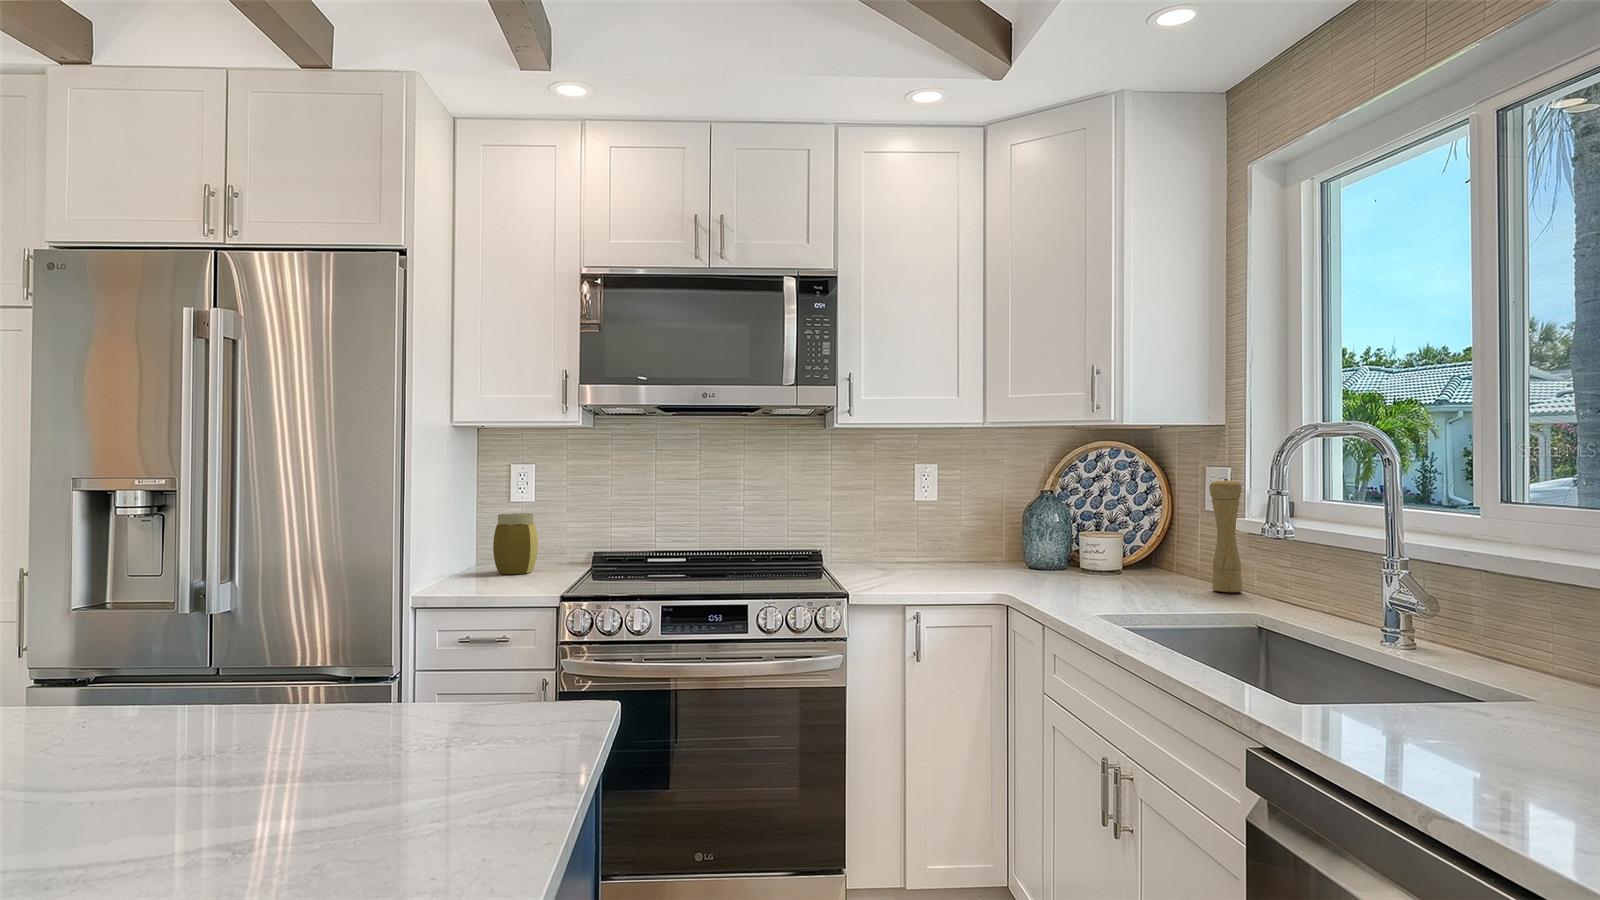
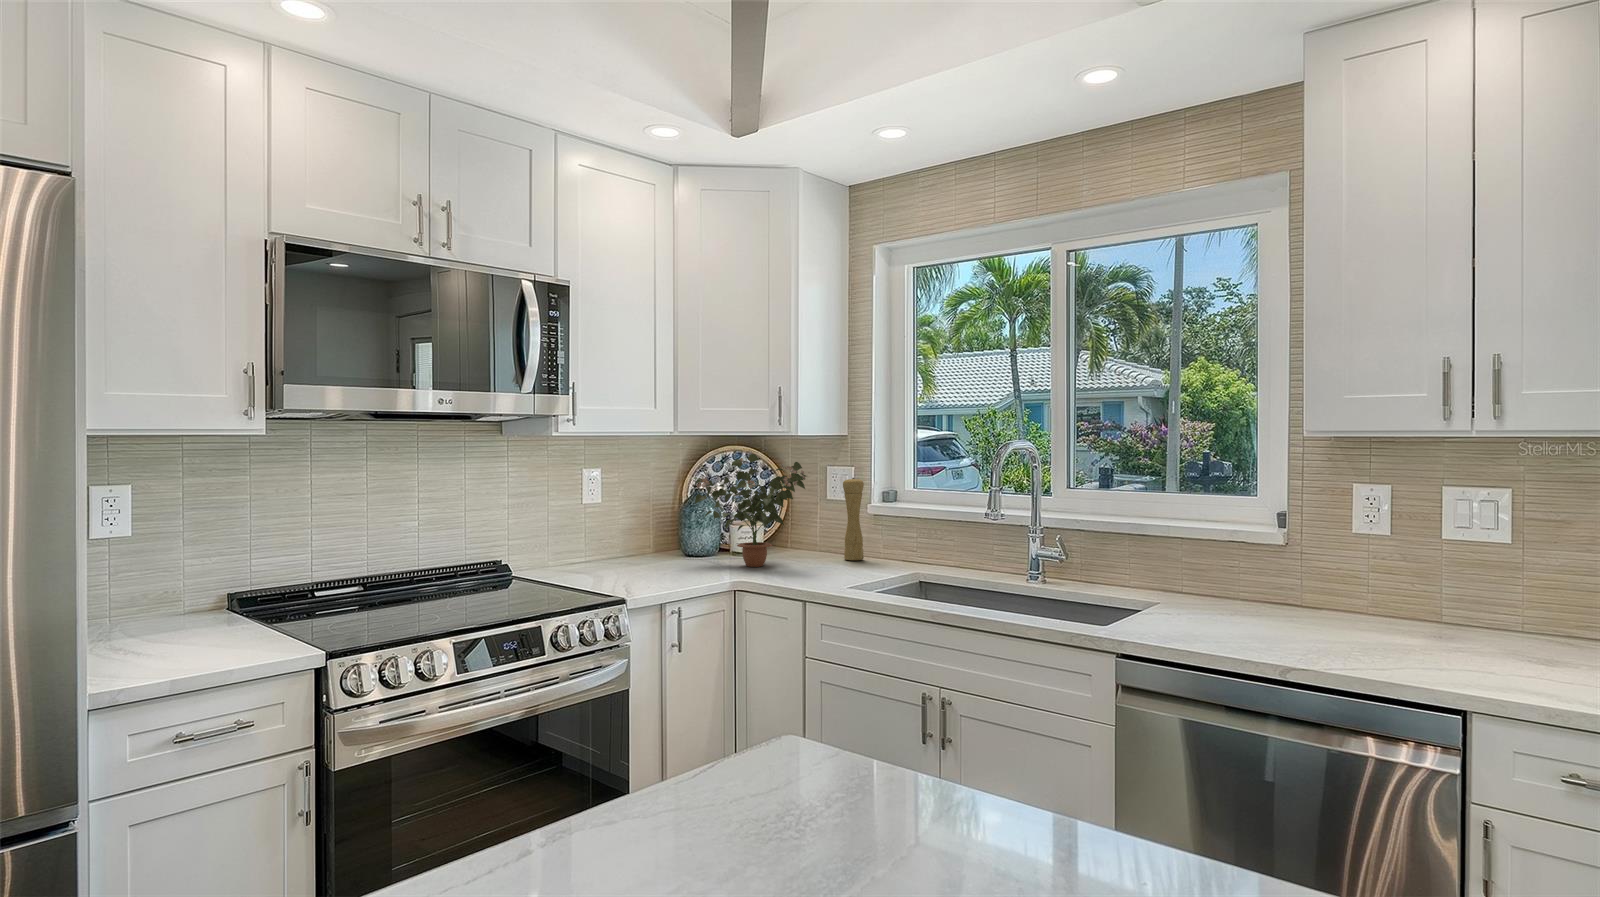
potted plant: none [1005,447,1147,584] -> present [694,454,807,567]
jar: present [493,513,538,574] -> none [130,552,198,640]

